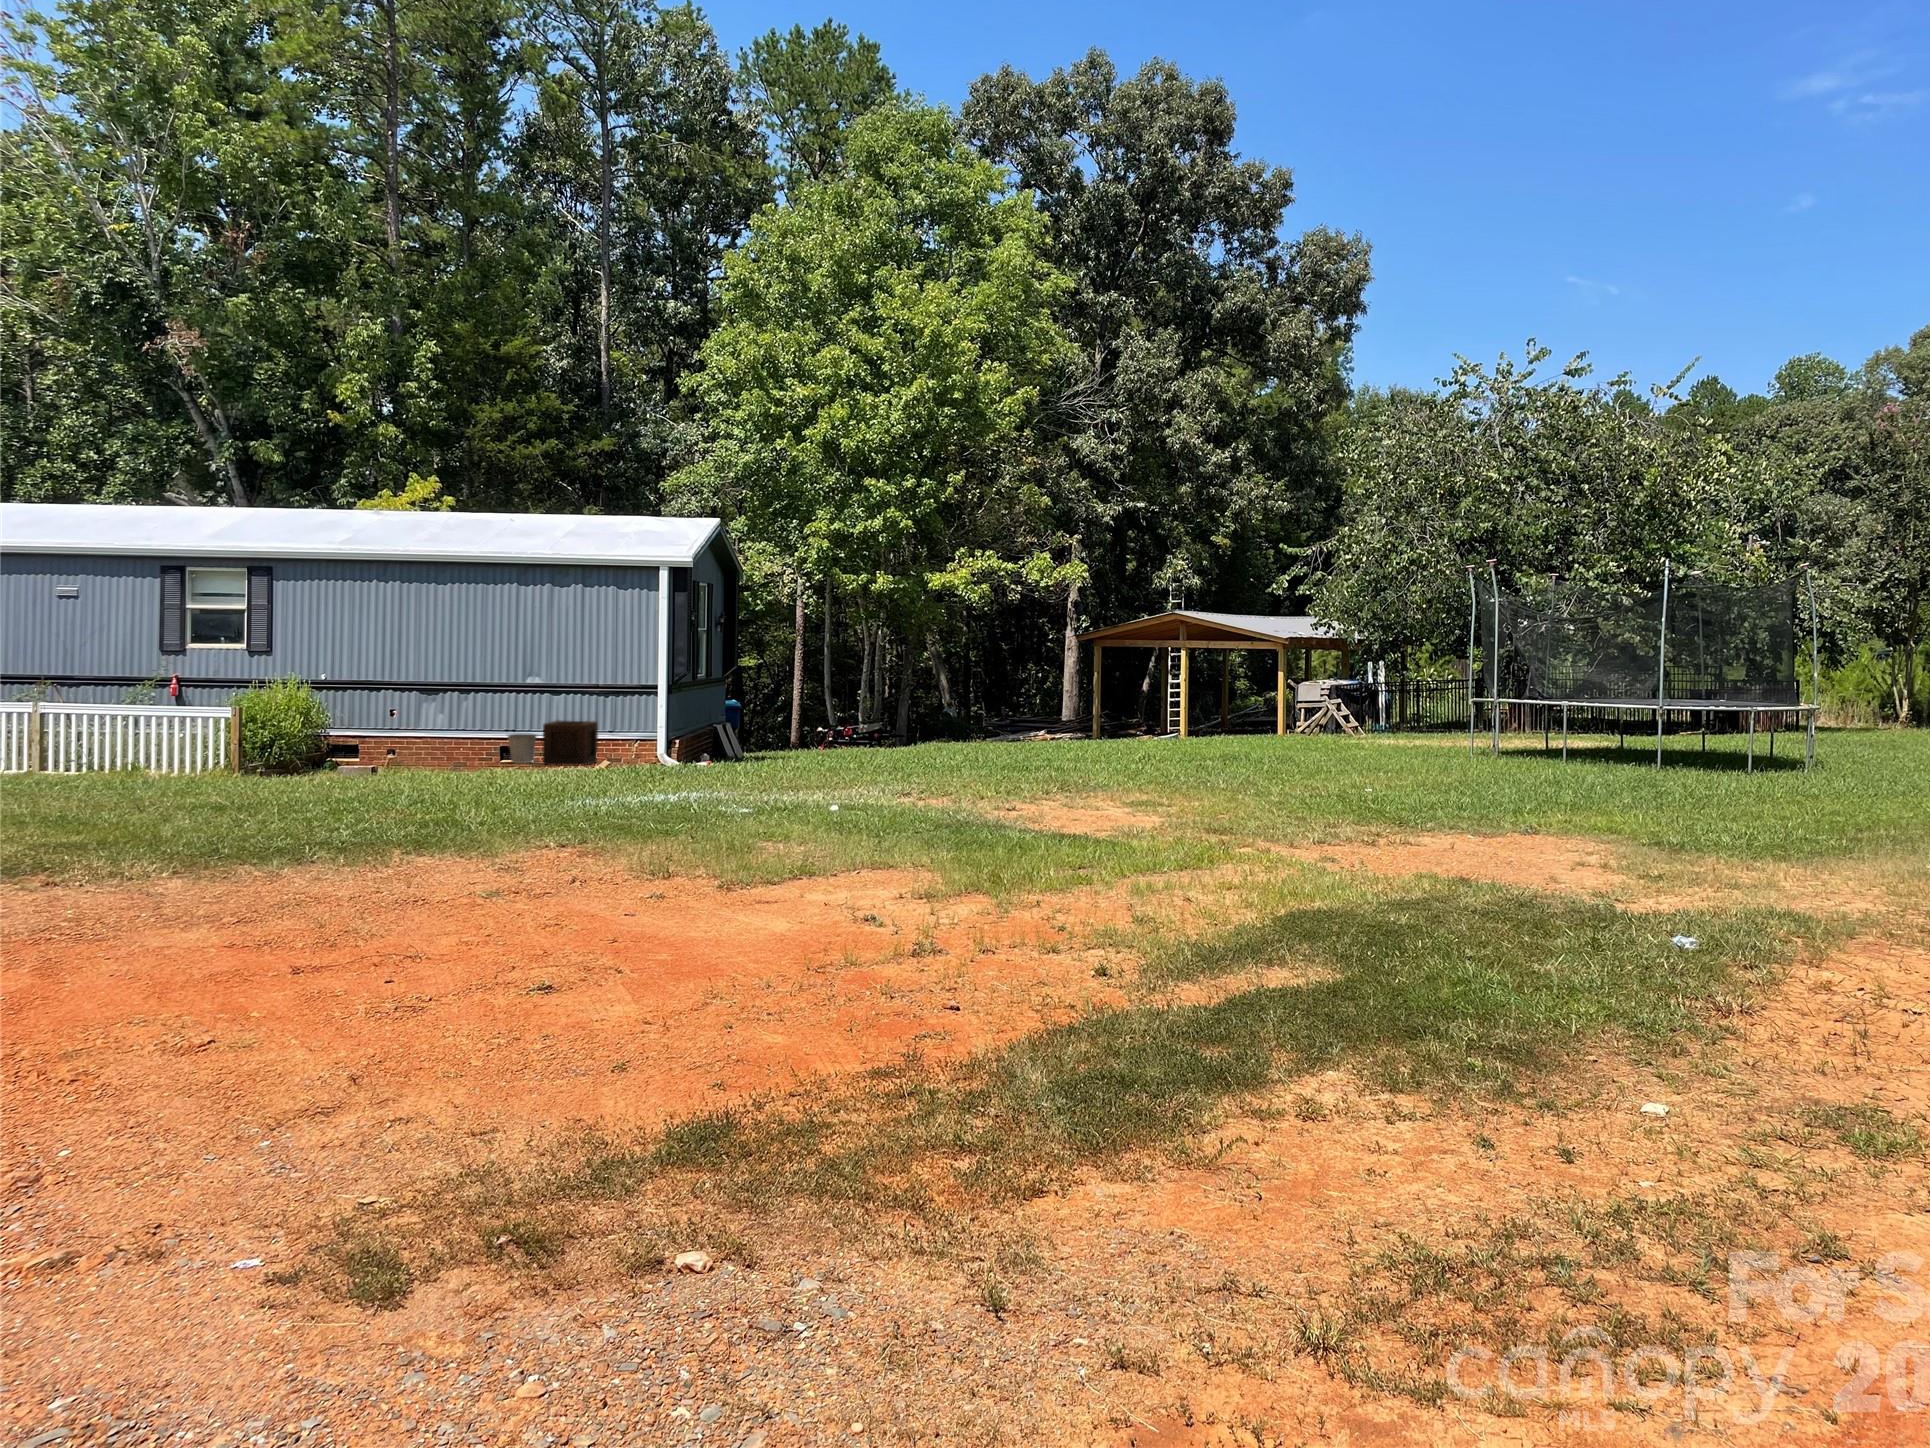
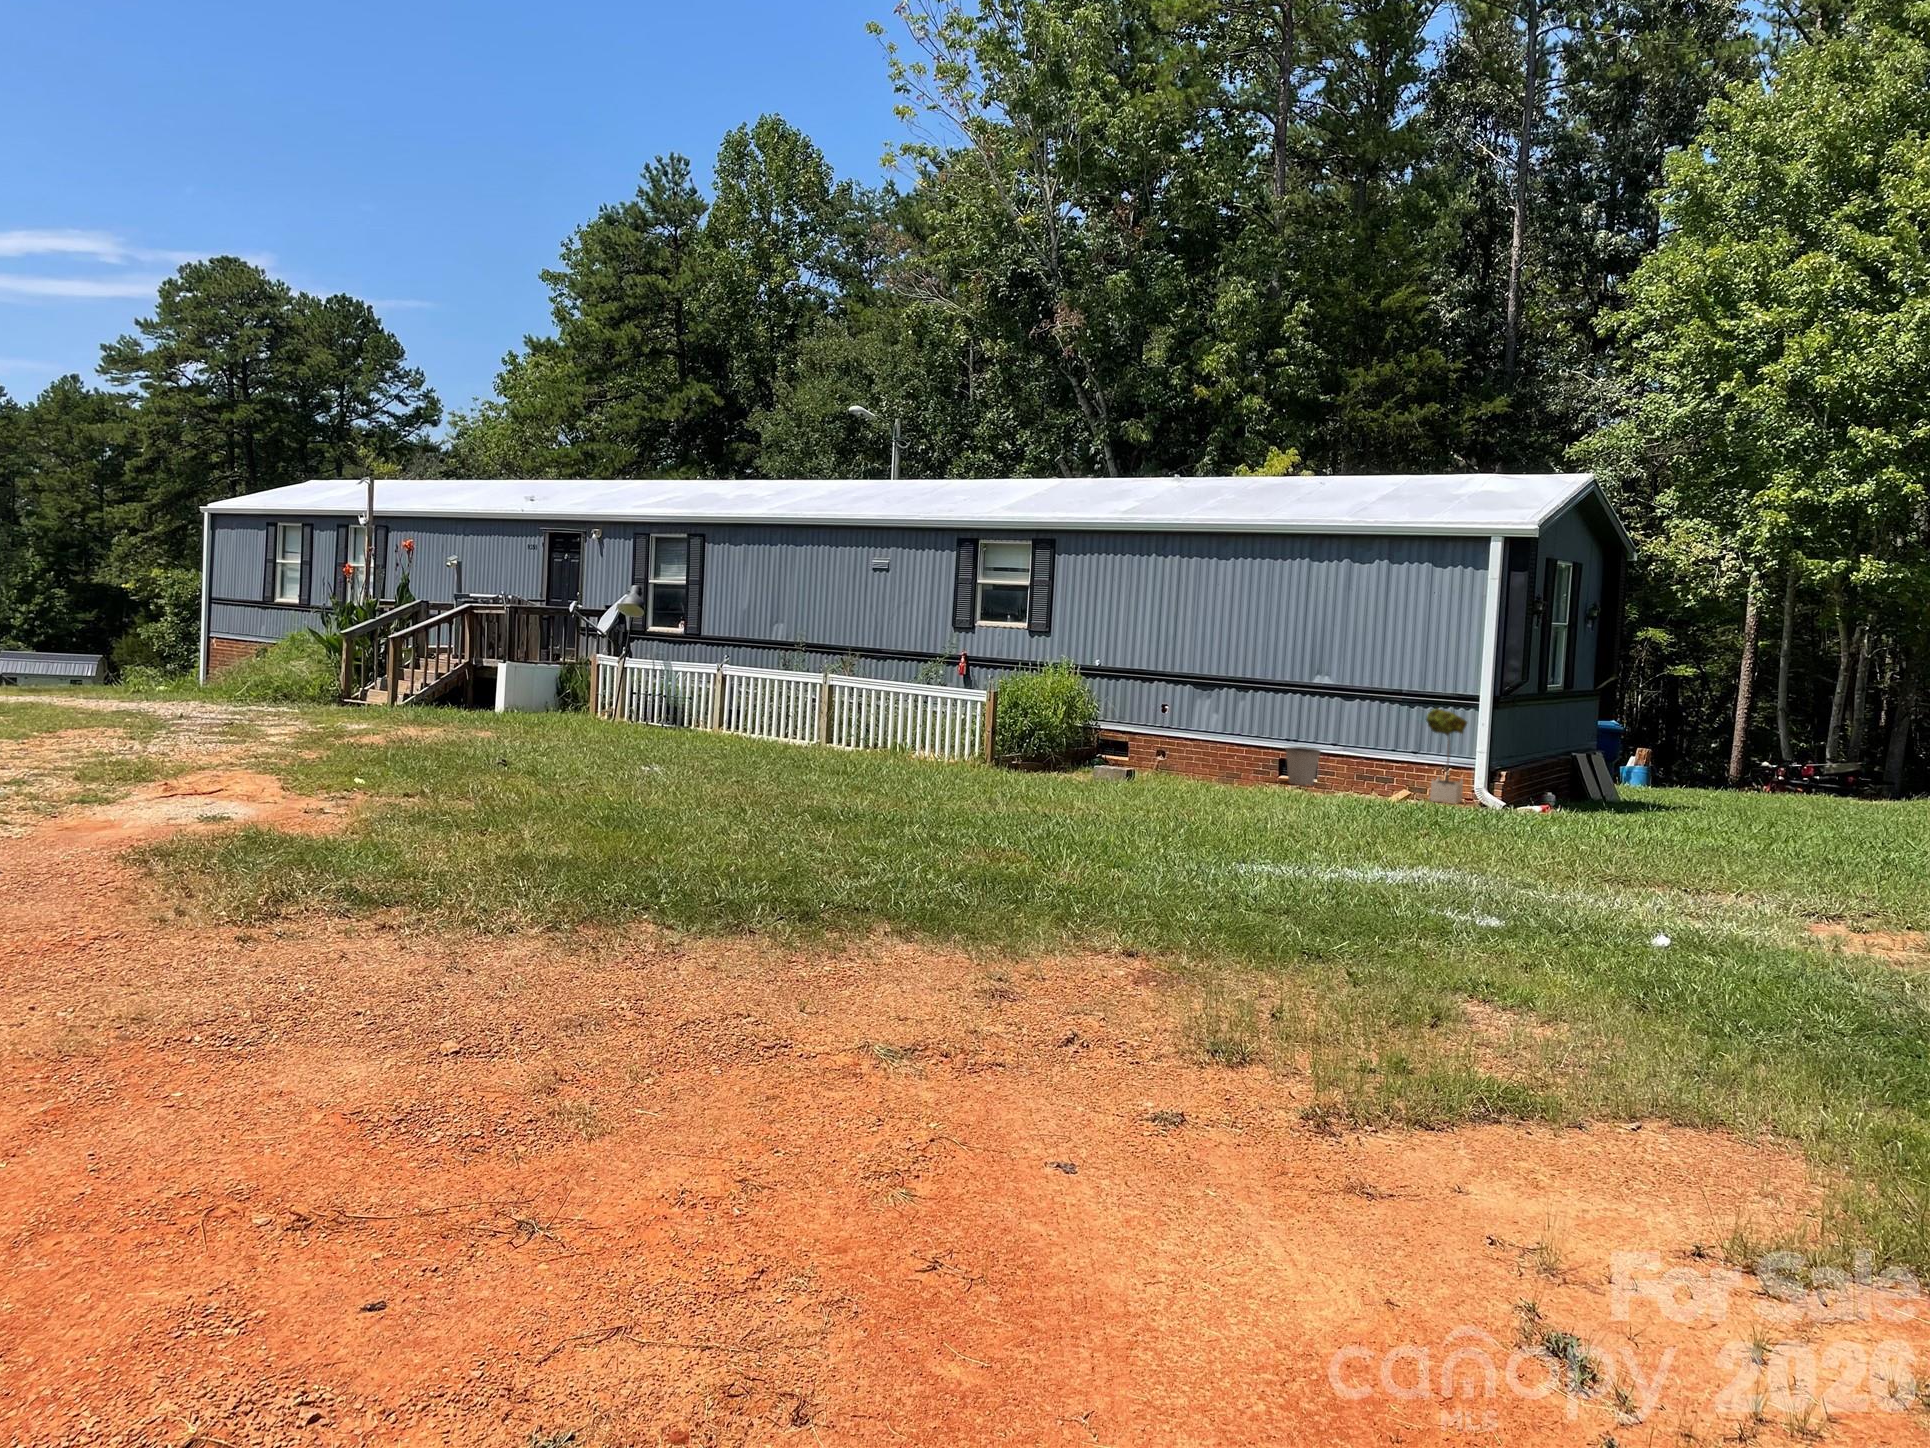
potted tree: none [619,693,650,764] -> present [1426,708,1467,804]
wooden crate: present [543,720,598,765] -> none [1322,735,1398,799]

